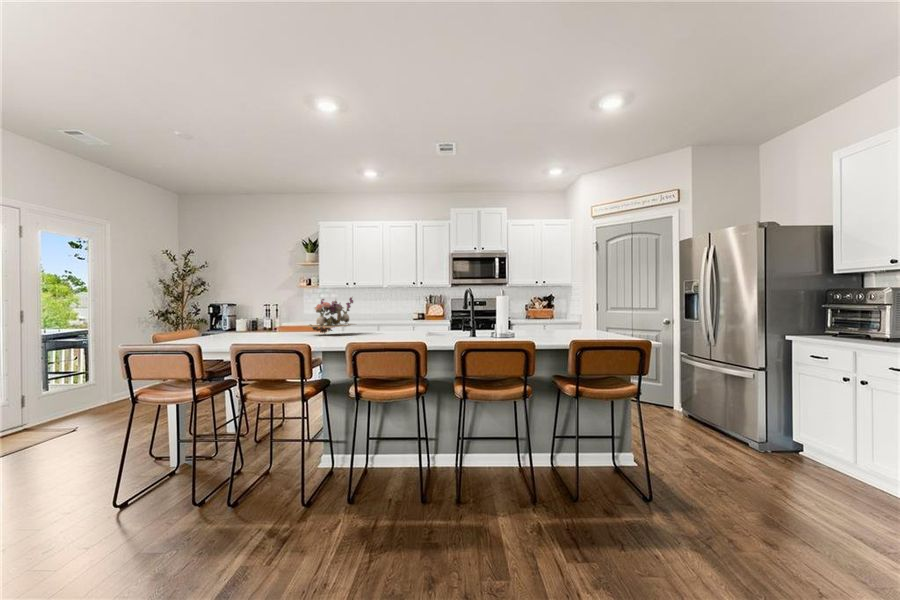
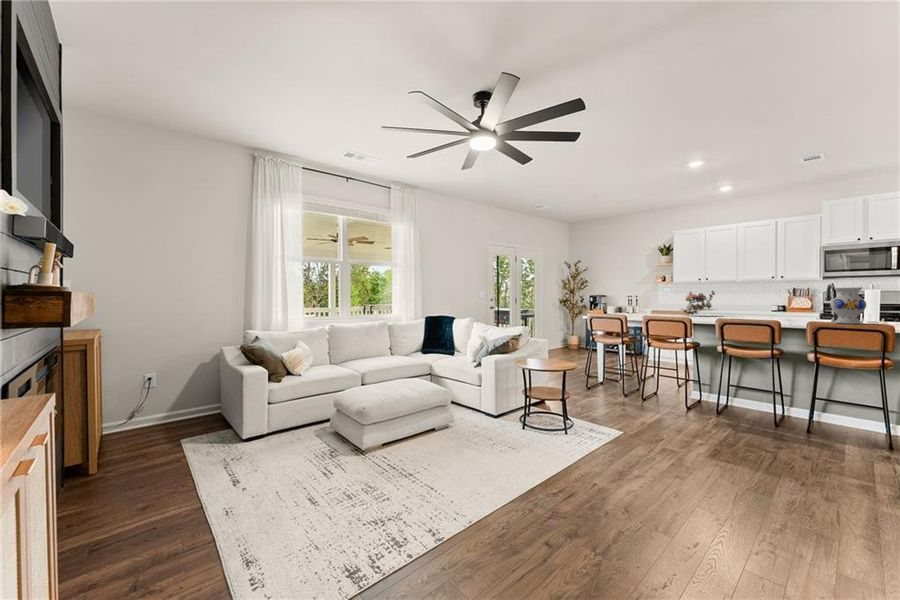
vase: none [476,294,509,342] -> present [830,287,866,324]

